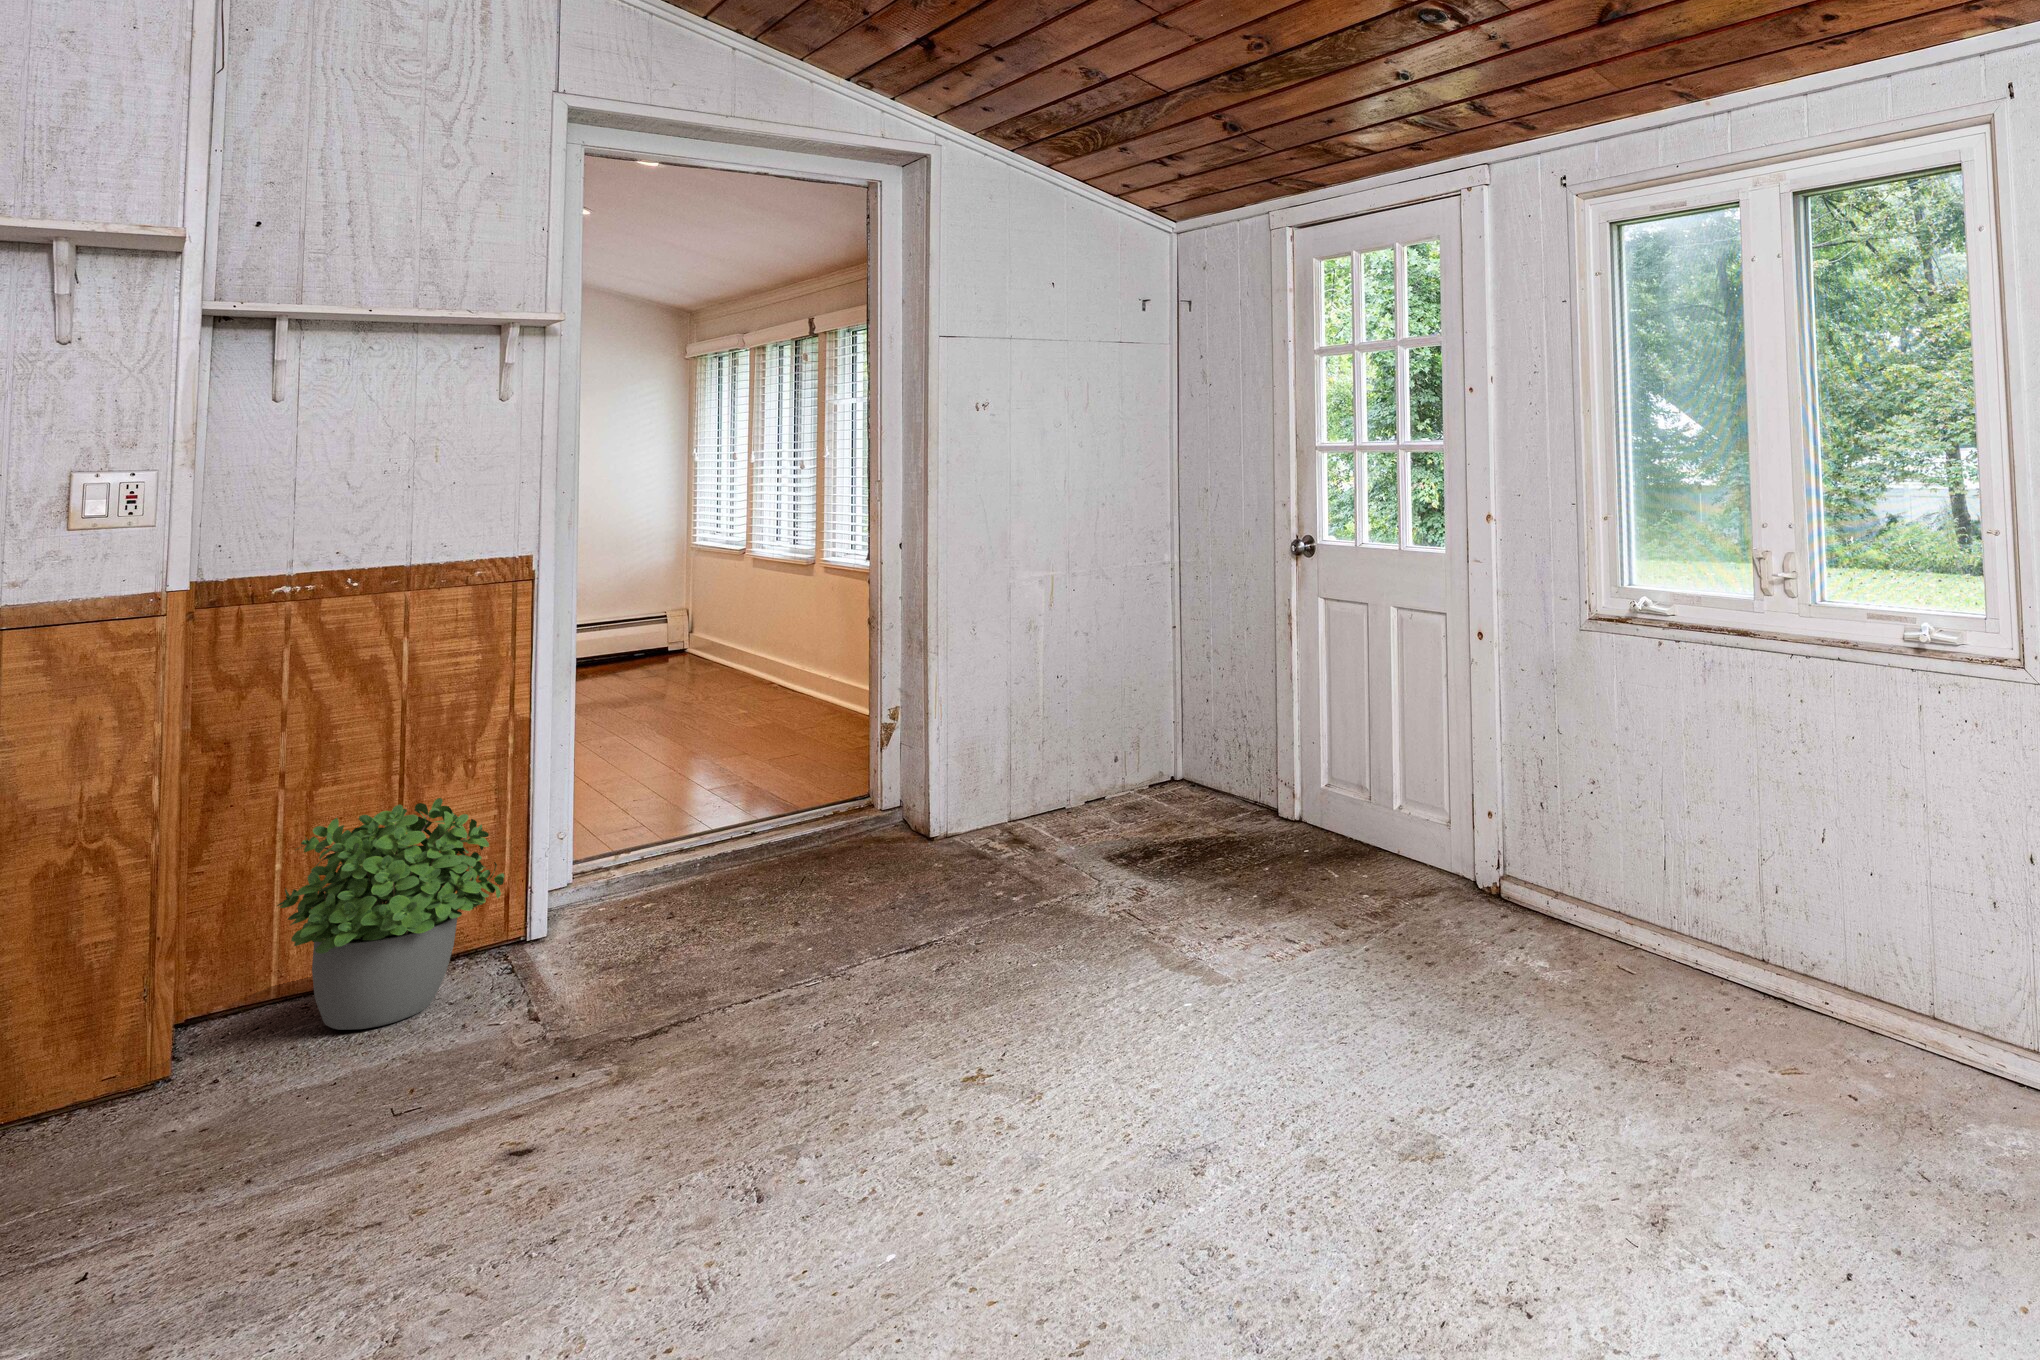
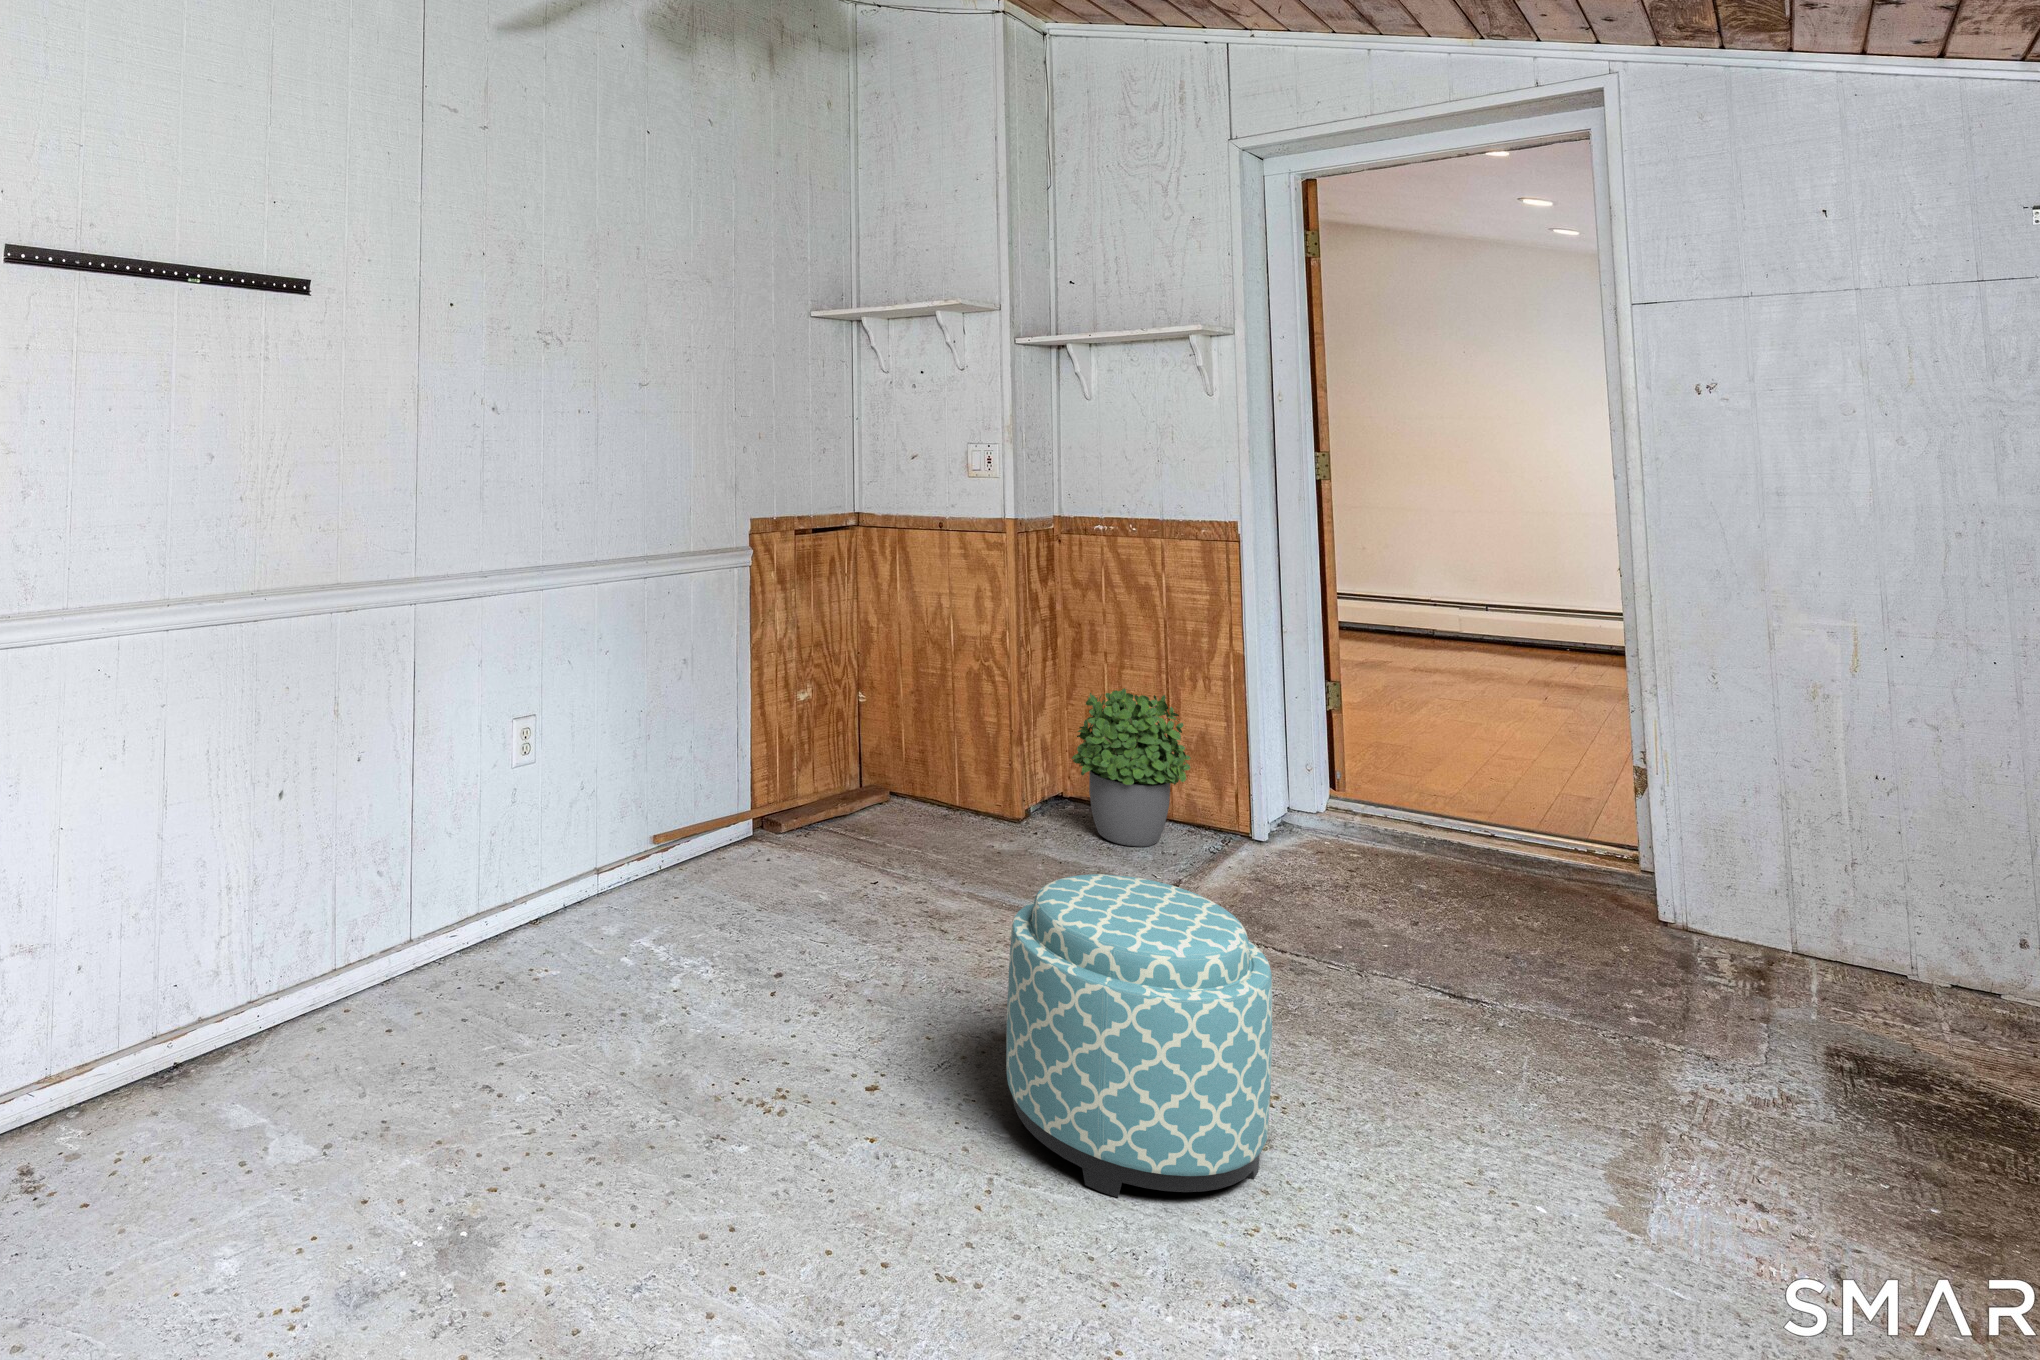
ottoman: none [806,924,1100,1265] -> present [1006,874,1272,1197]

